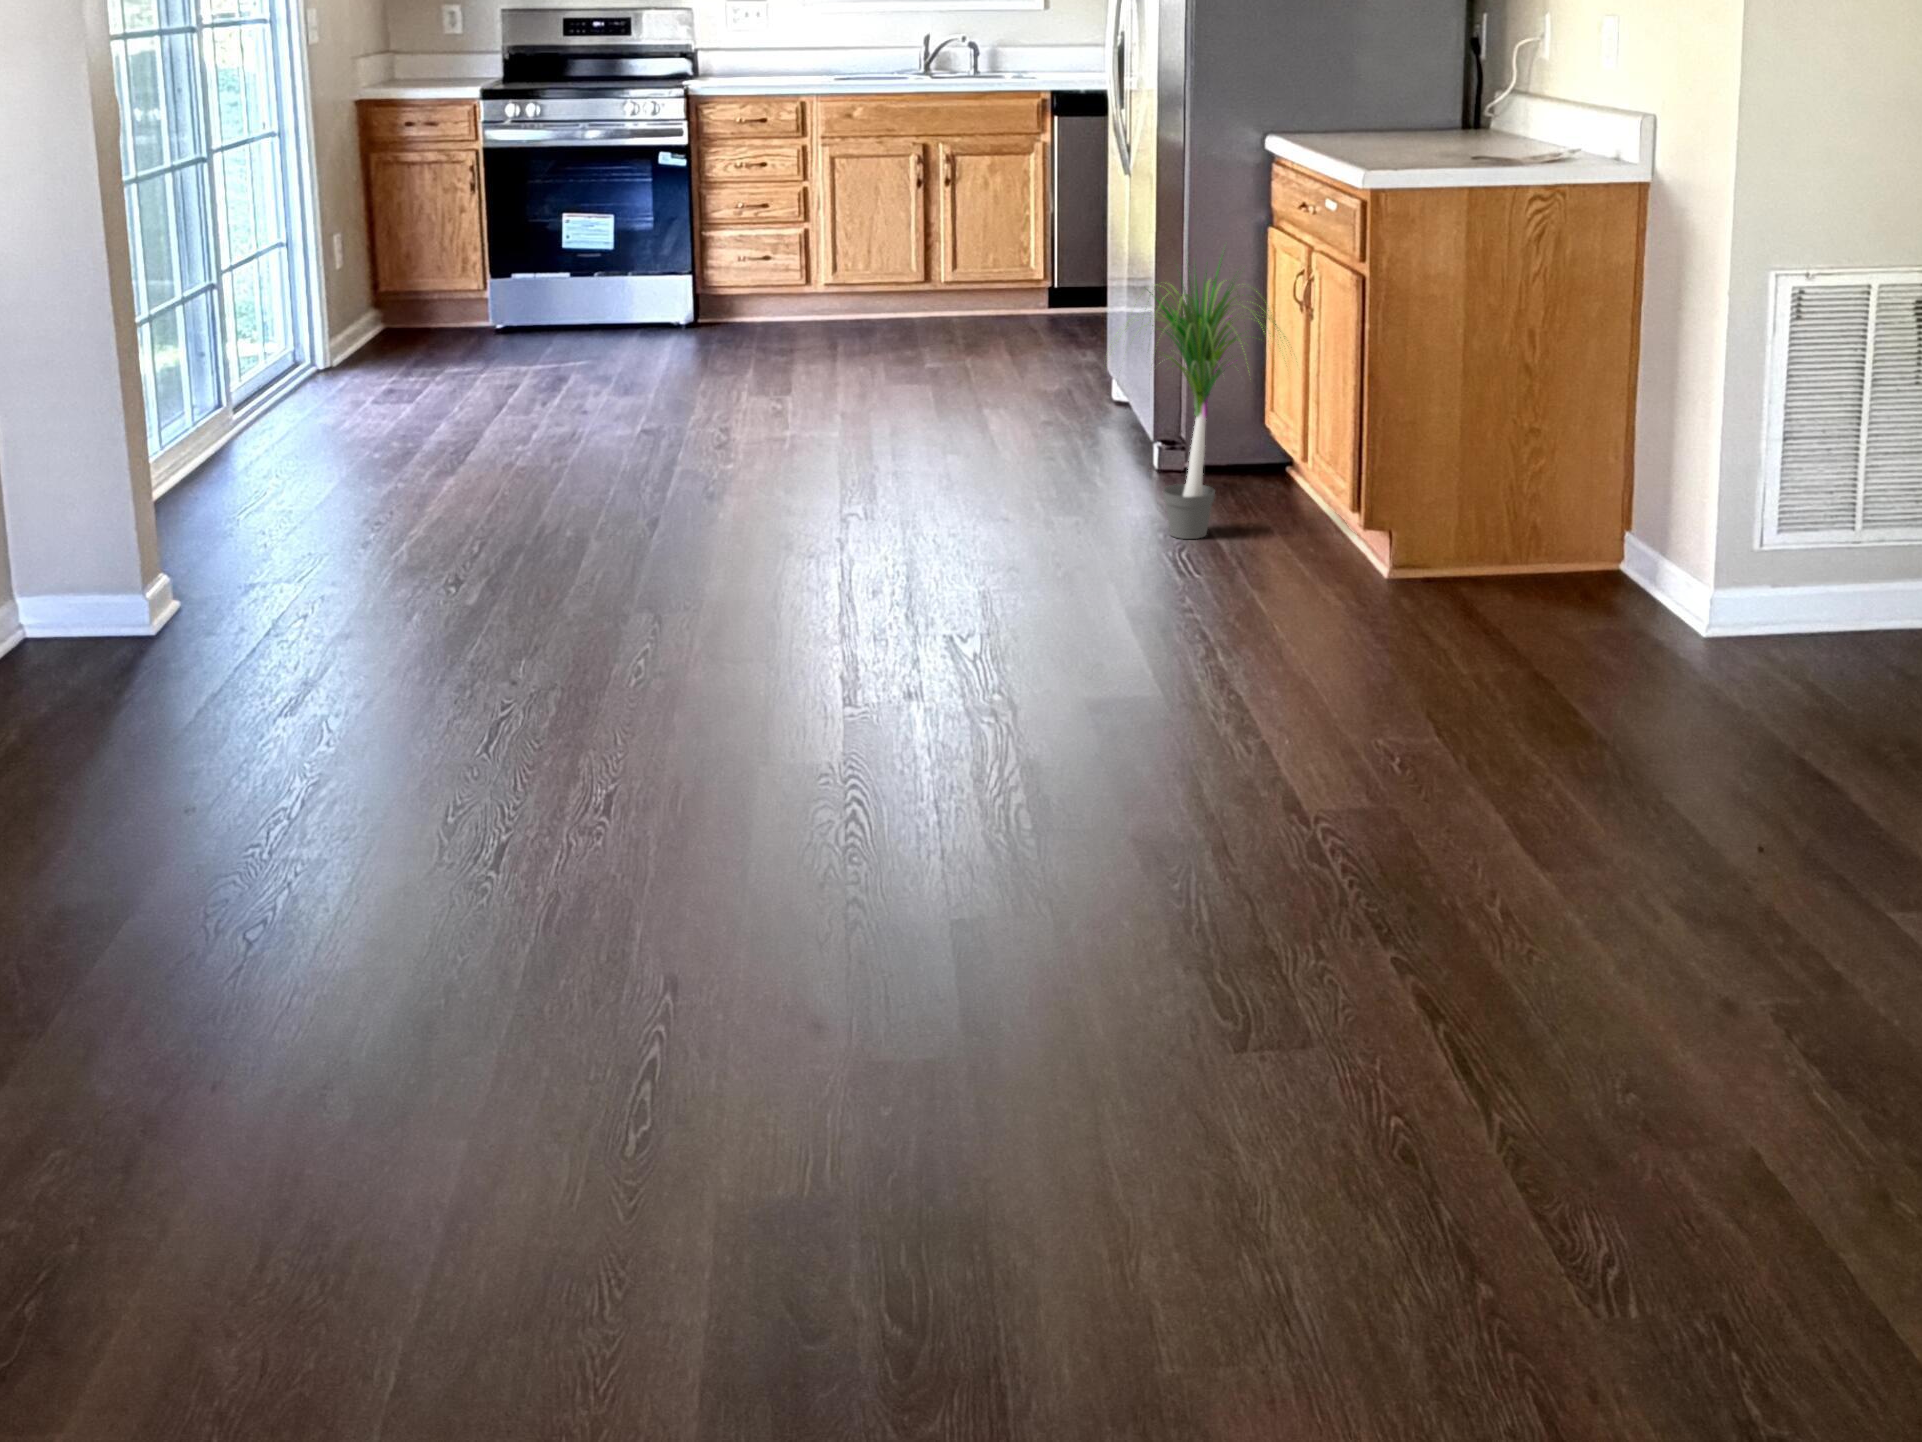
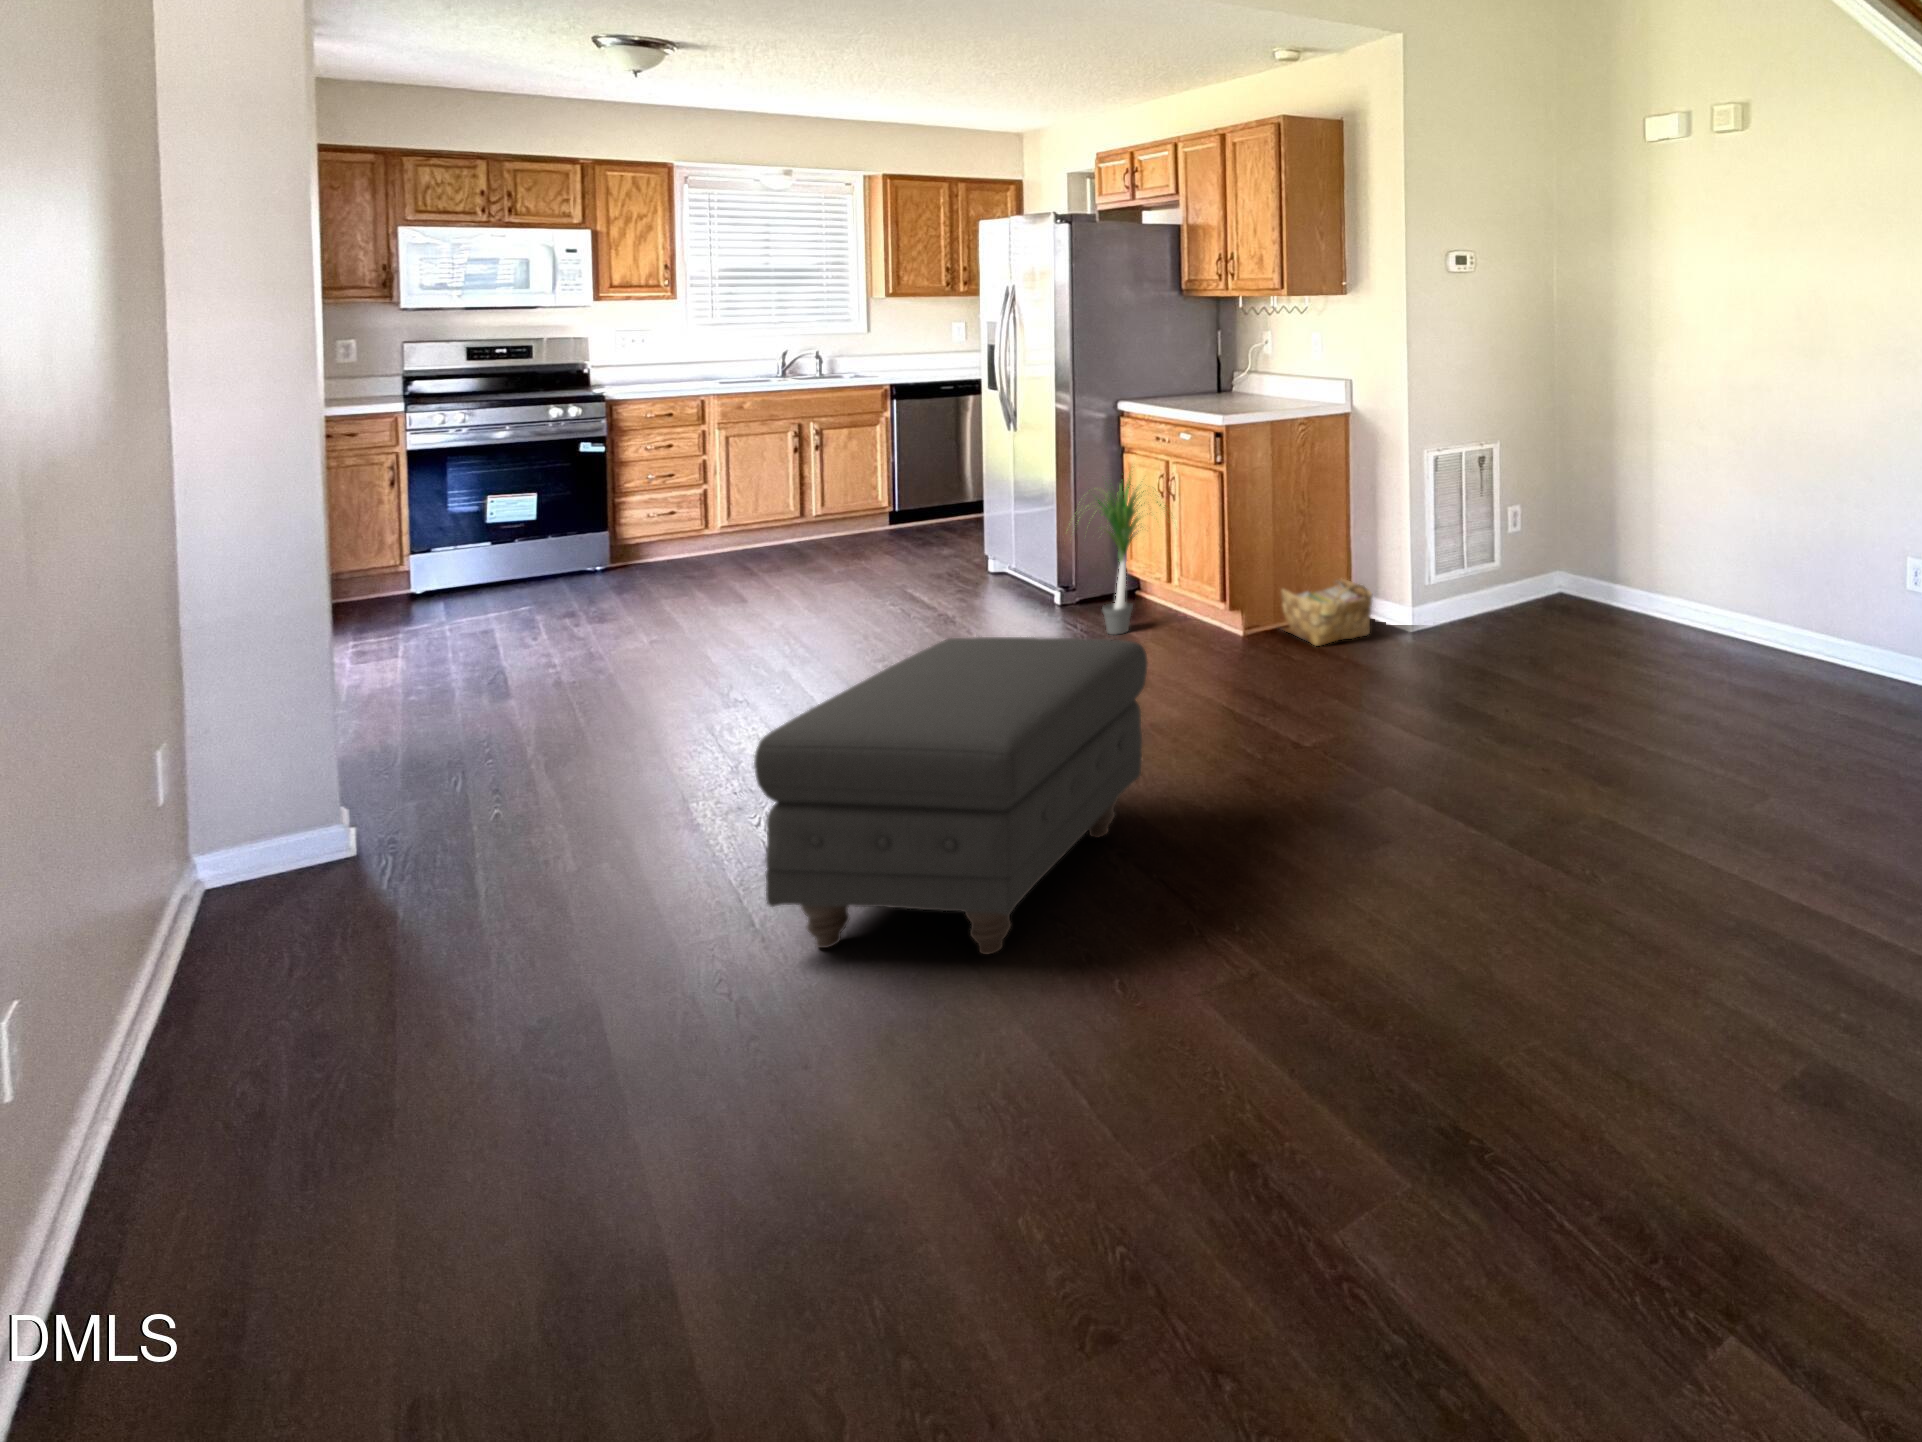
woven basket: none [1443,462,1629,639] -> present [1282,579,1372,646]
ottoman: none [103,538,857,1149] -> present [754,637,1148,954]

